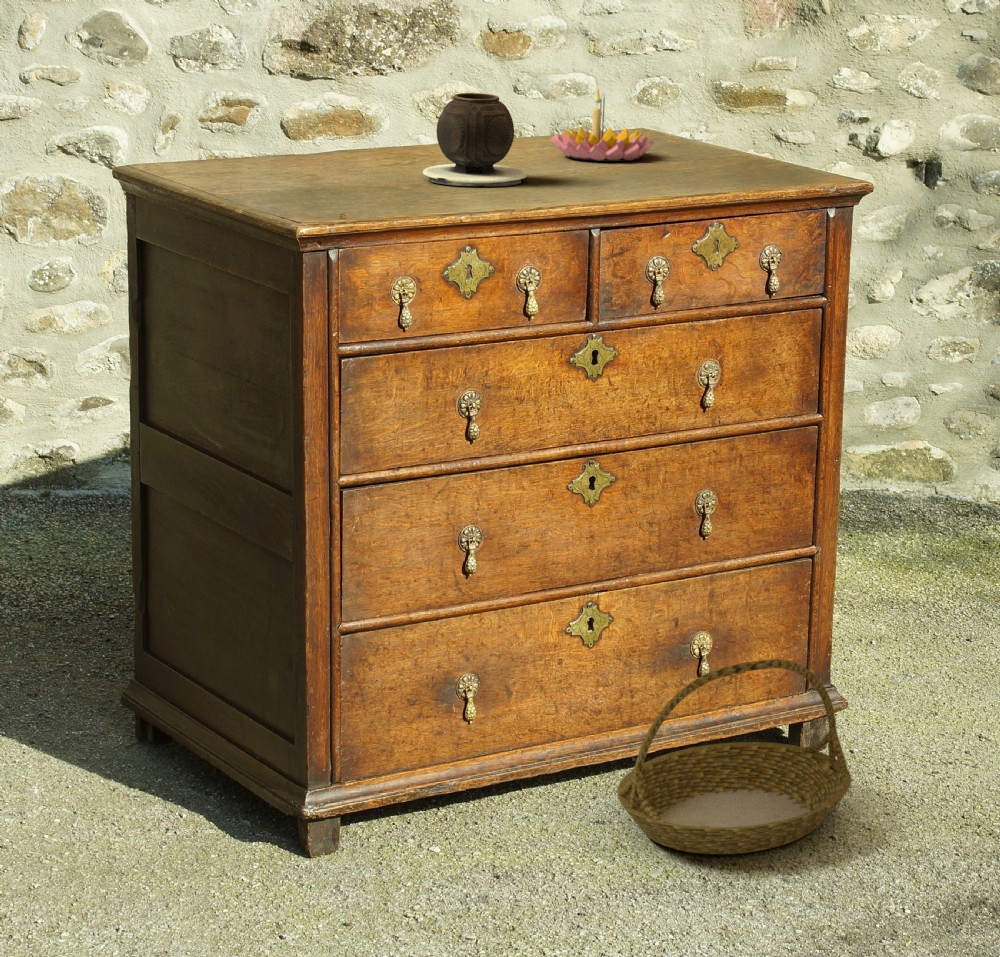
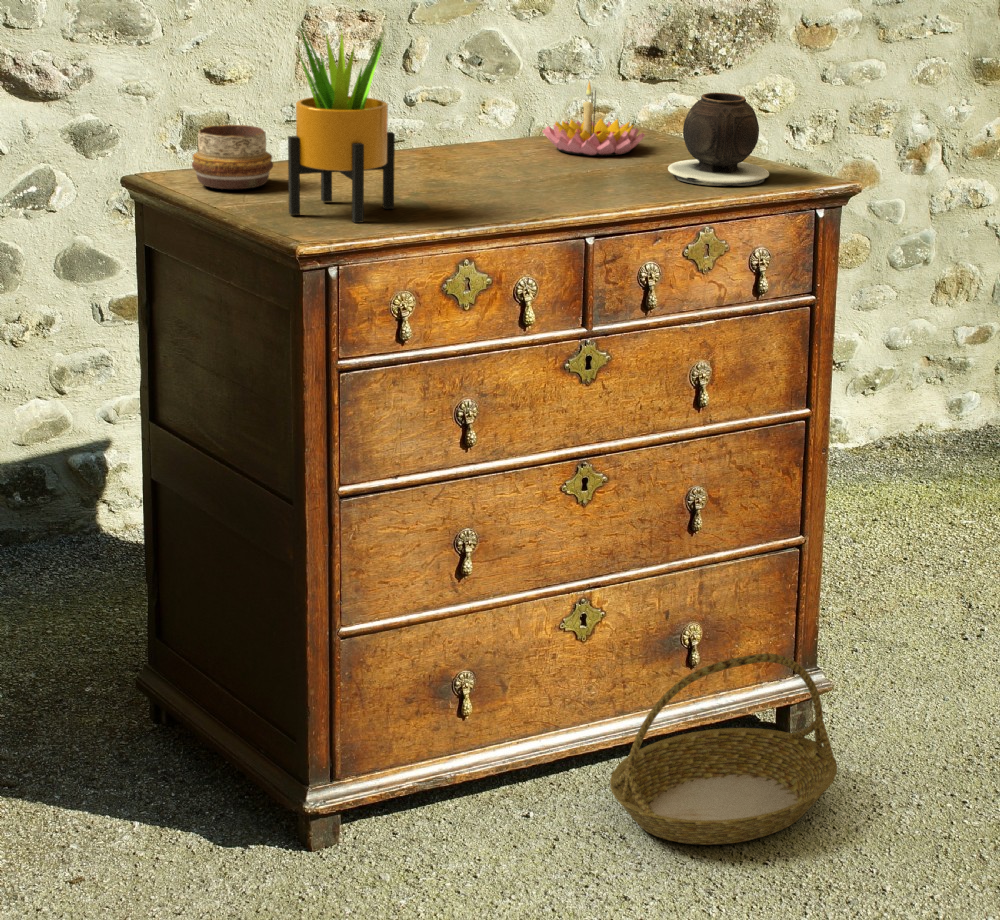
potted plant: none [290,5,398,208] -> present [288,26,395,223]
vase: present [423,93,527,186] -> present [668,93,769,186]
decorative bowl: none [195,121,277,183] -> present [192,125,273,189]

